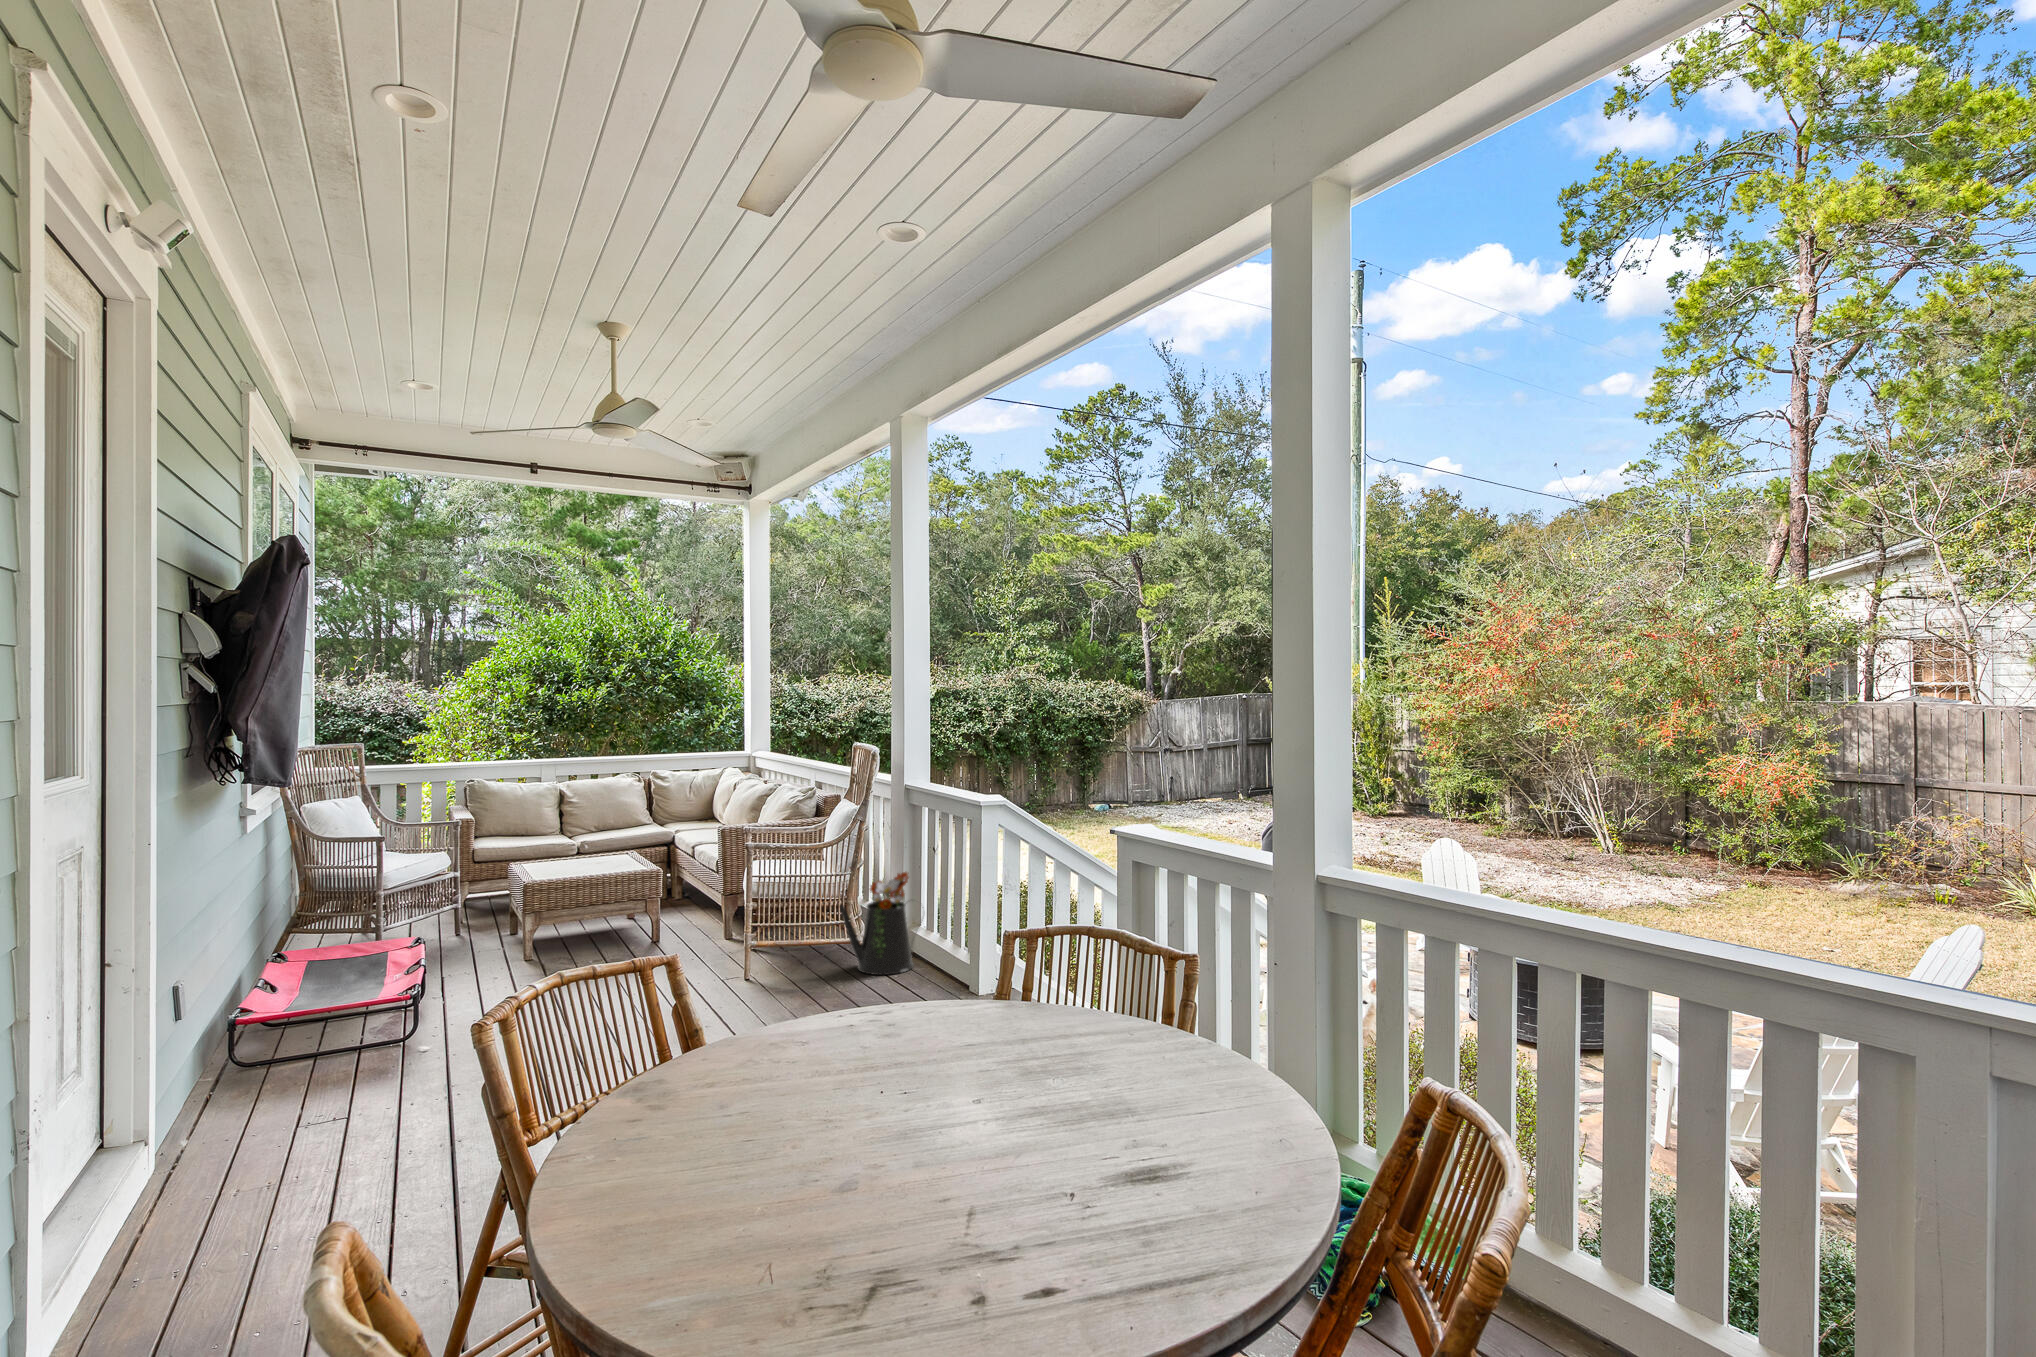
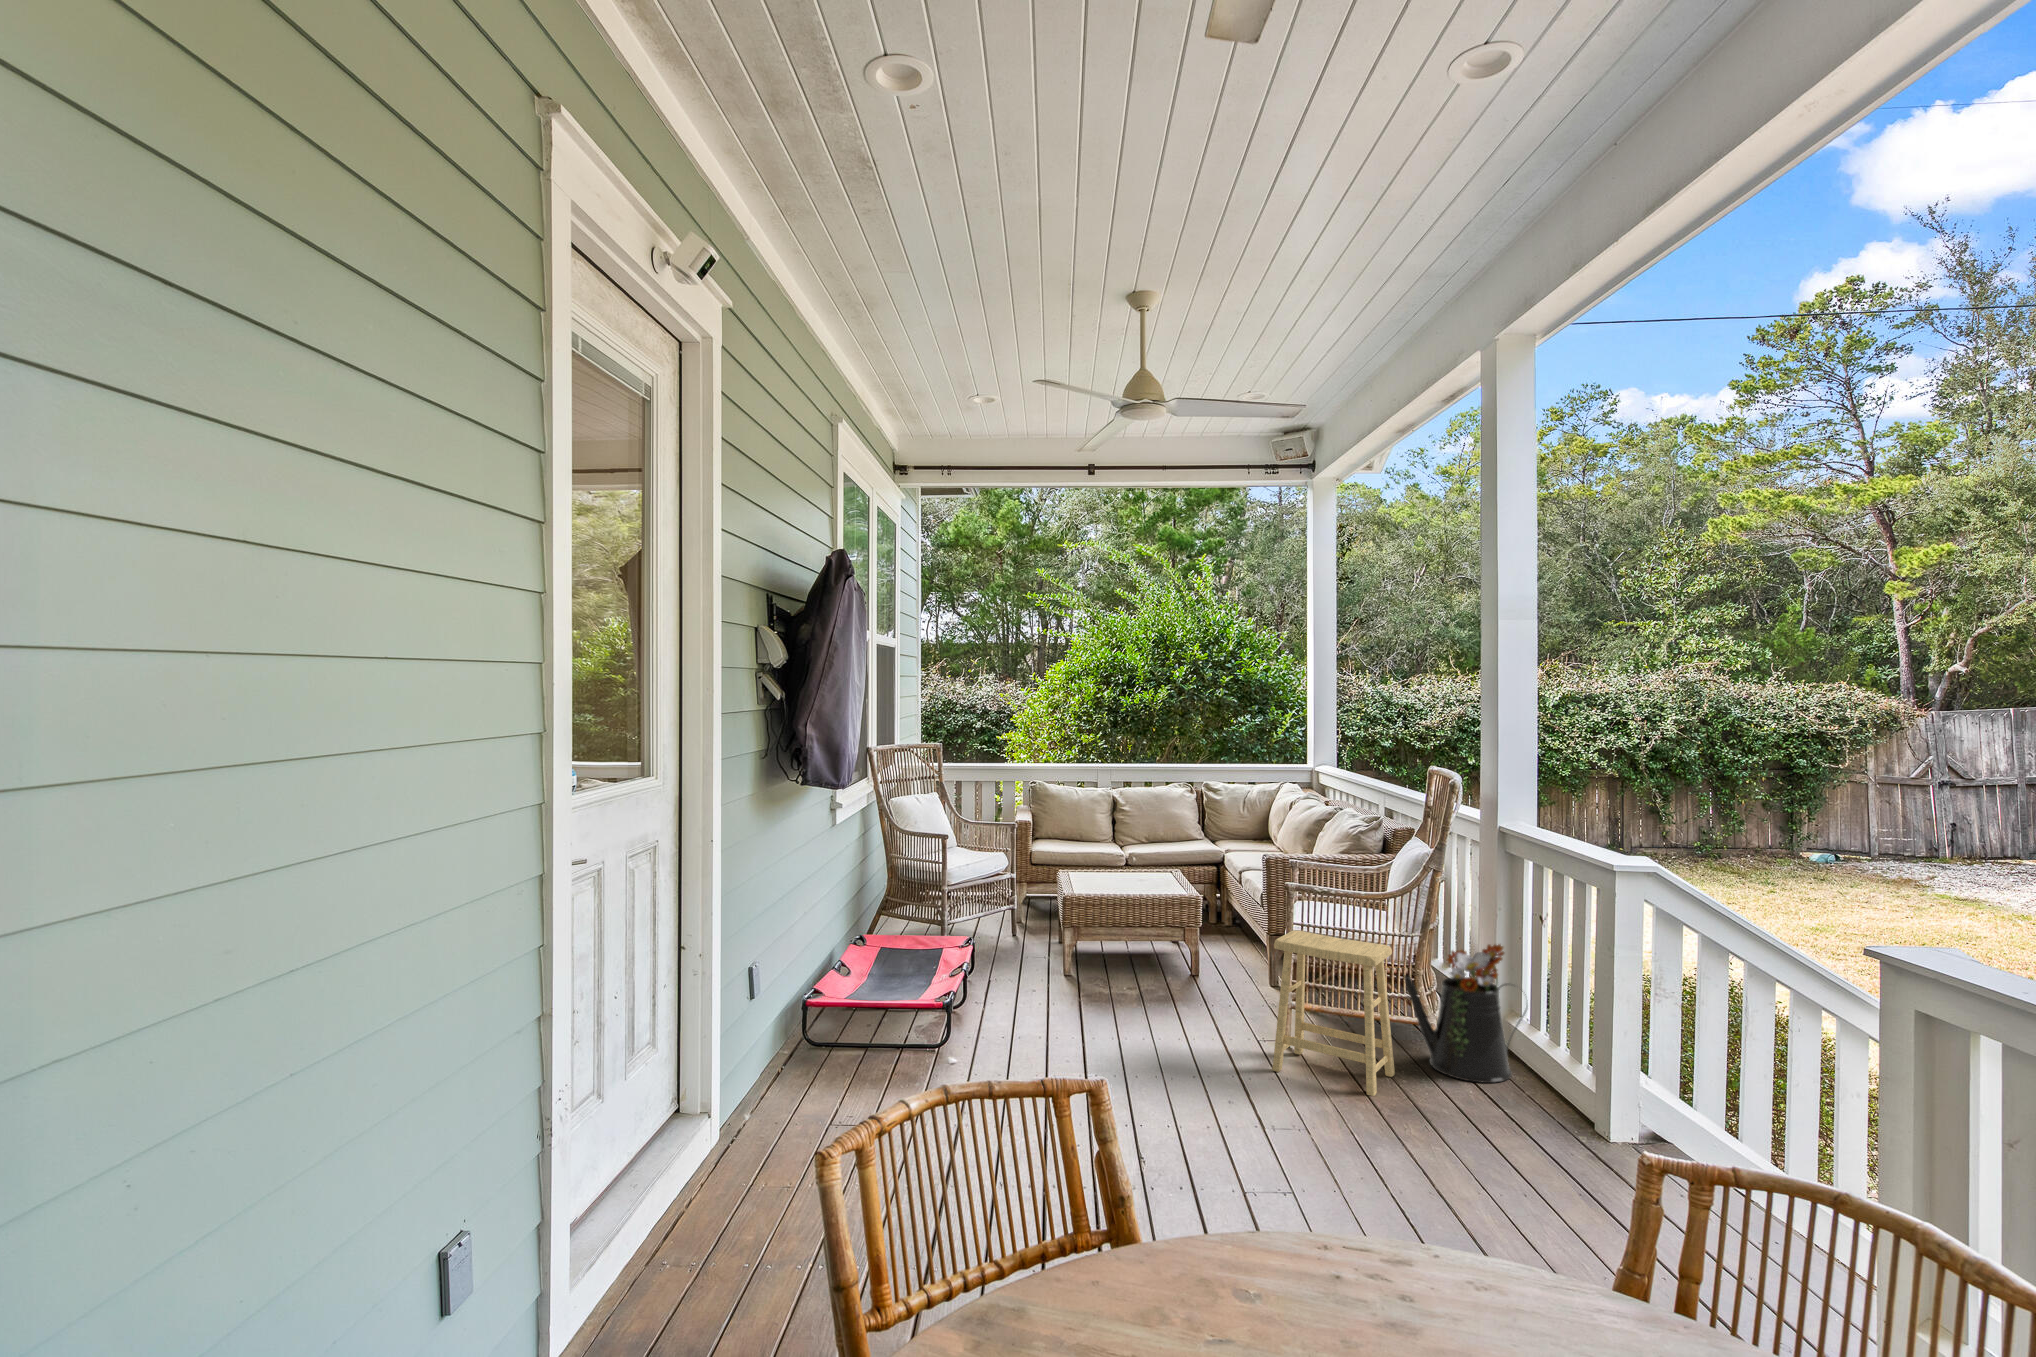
footstool: none [740,881,834,997] -> present [1273,930,1395,1096]

